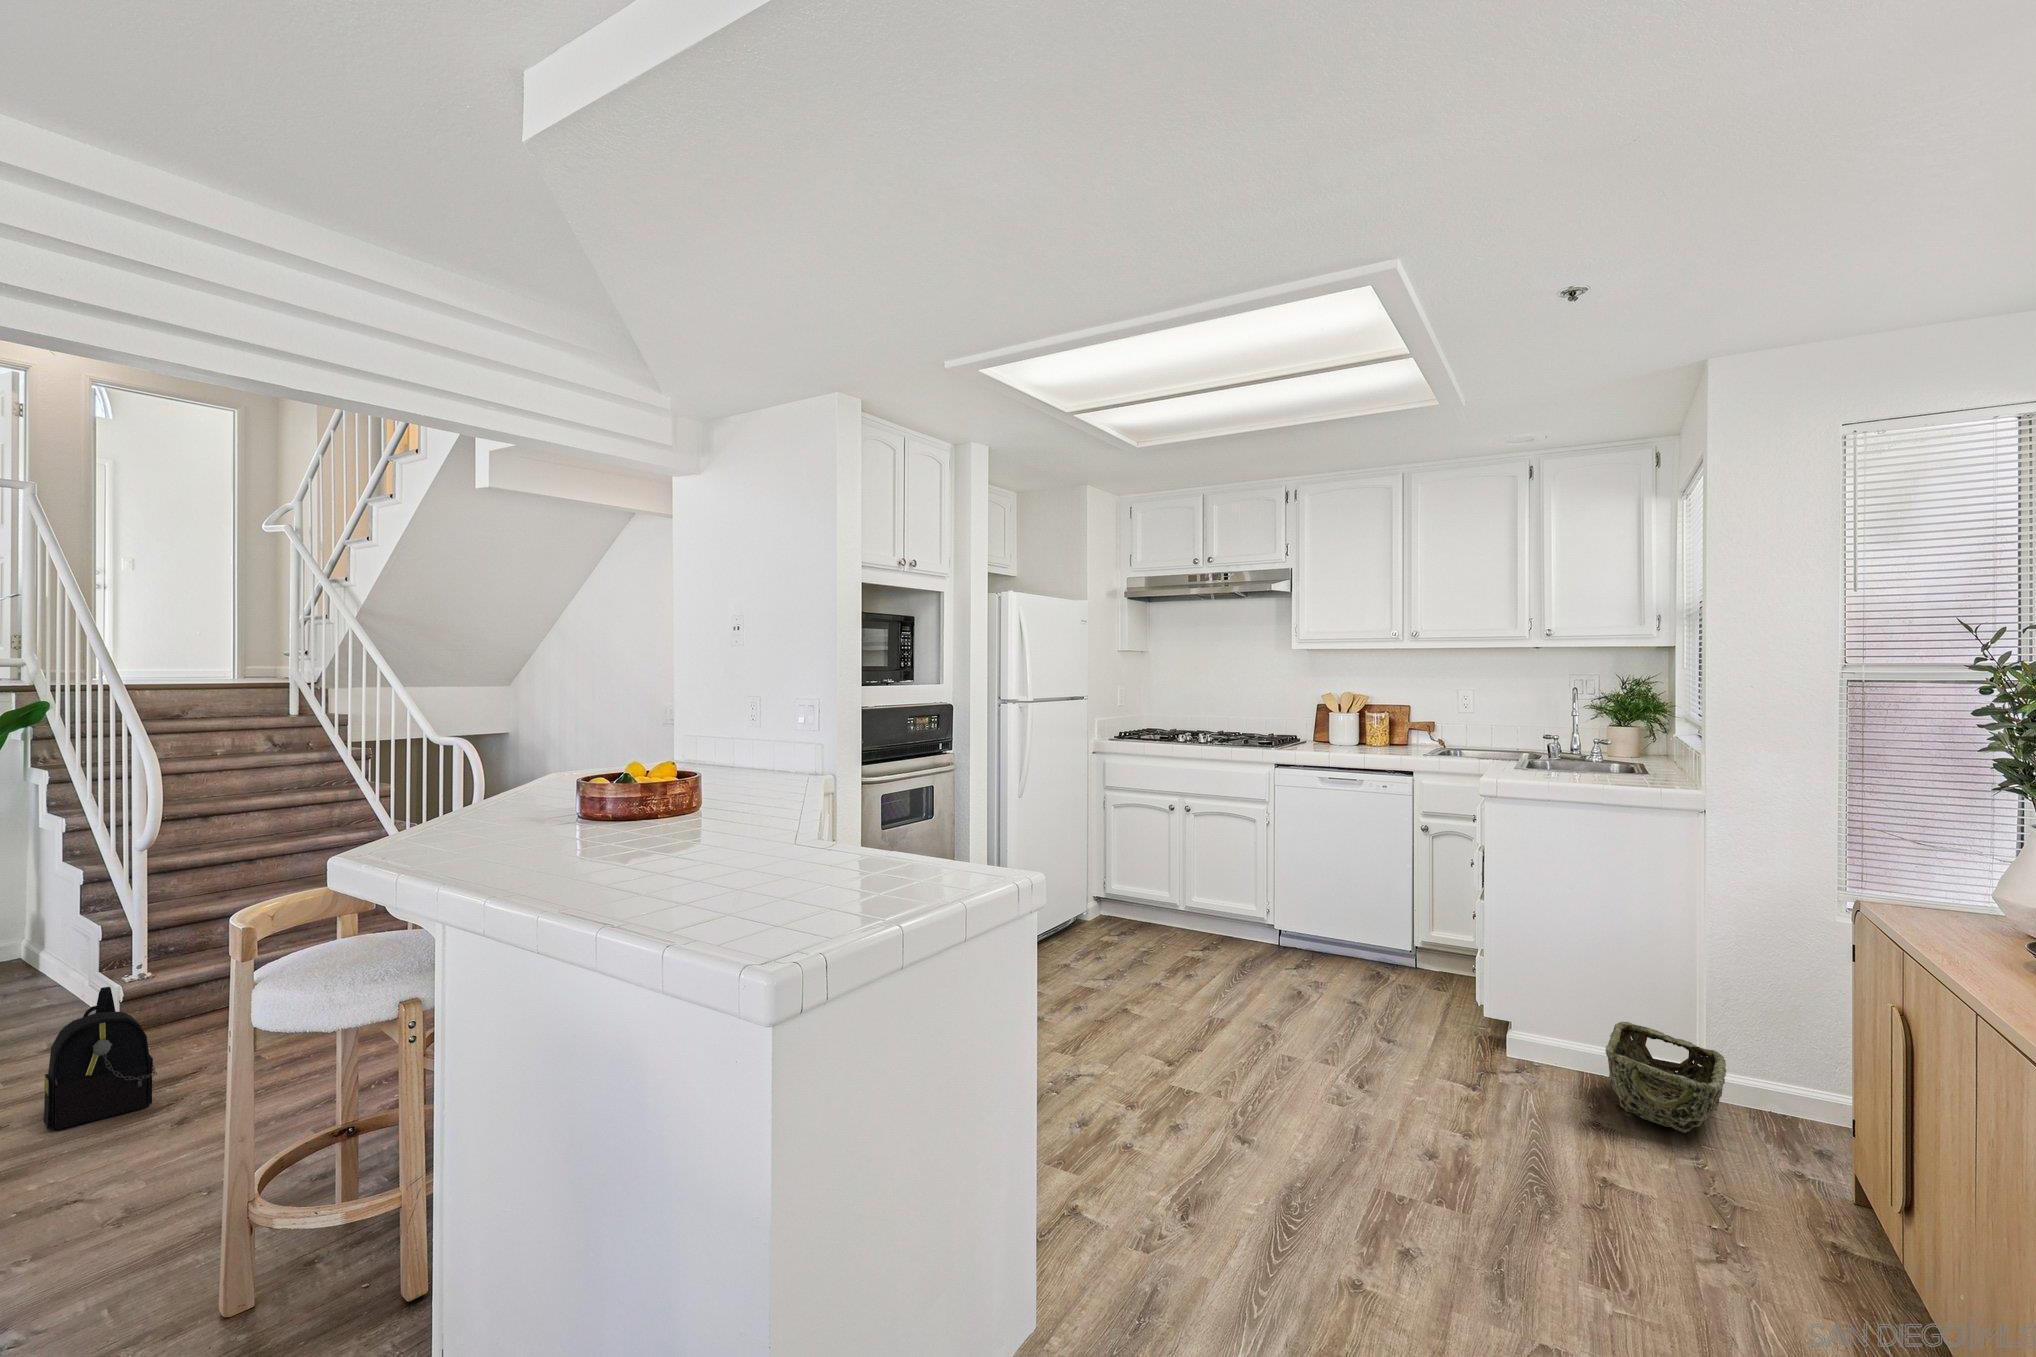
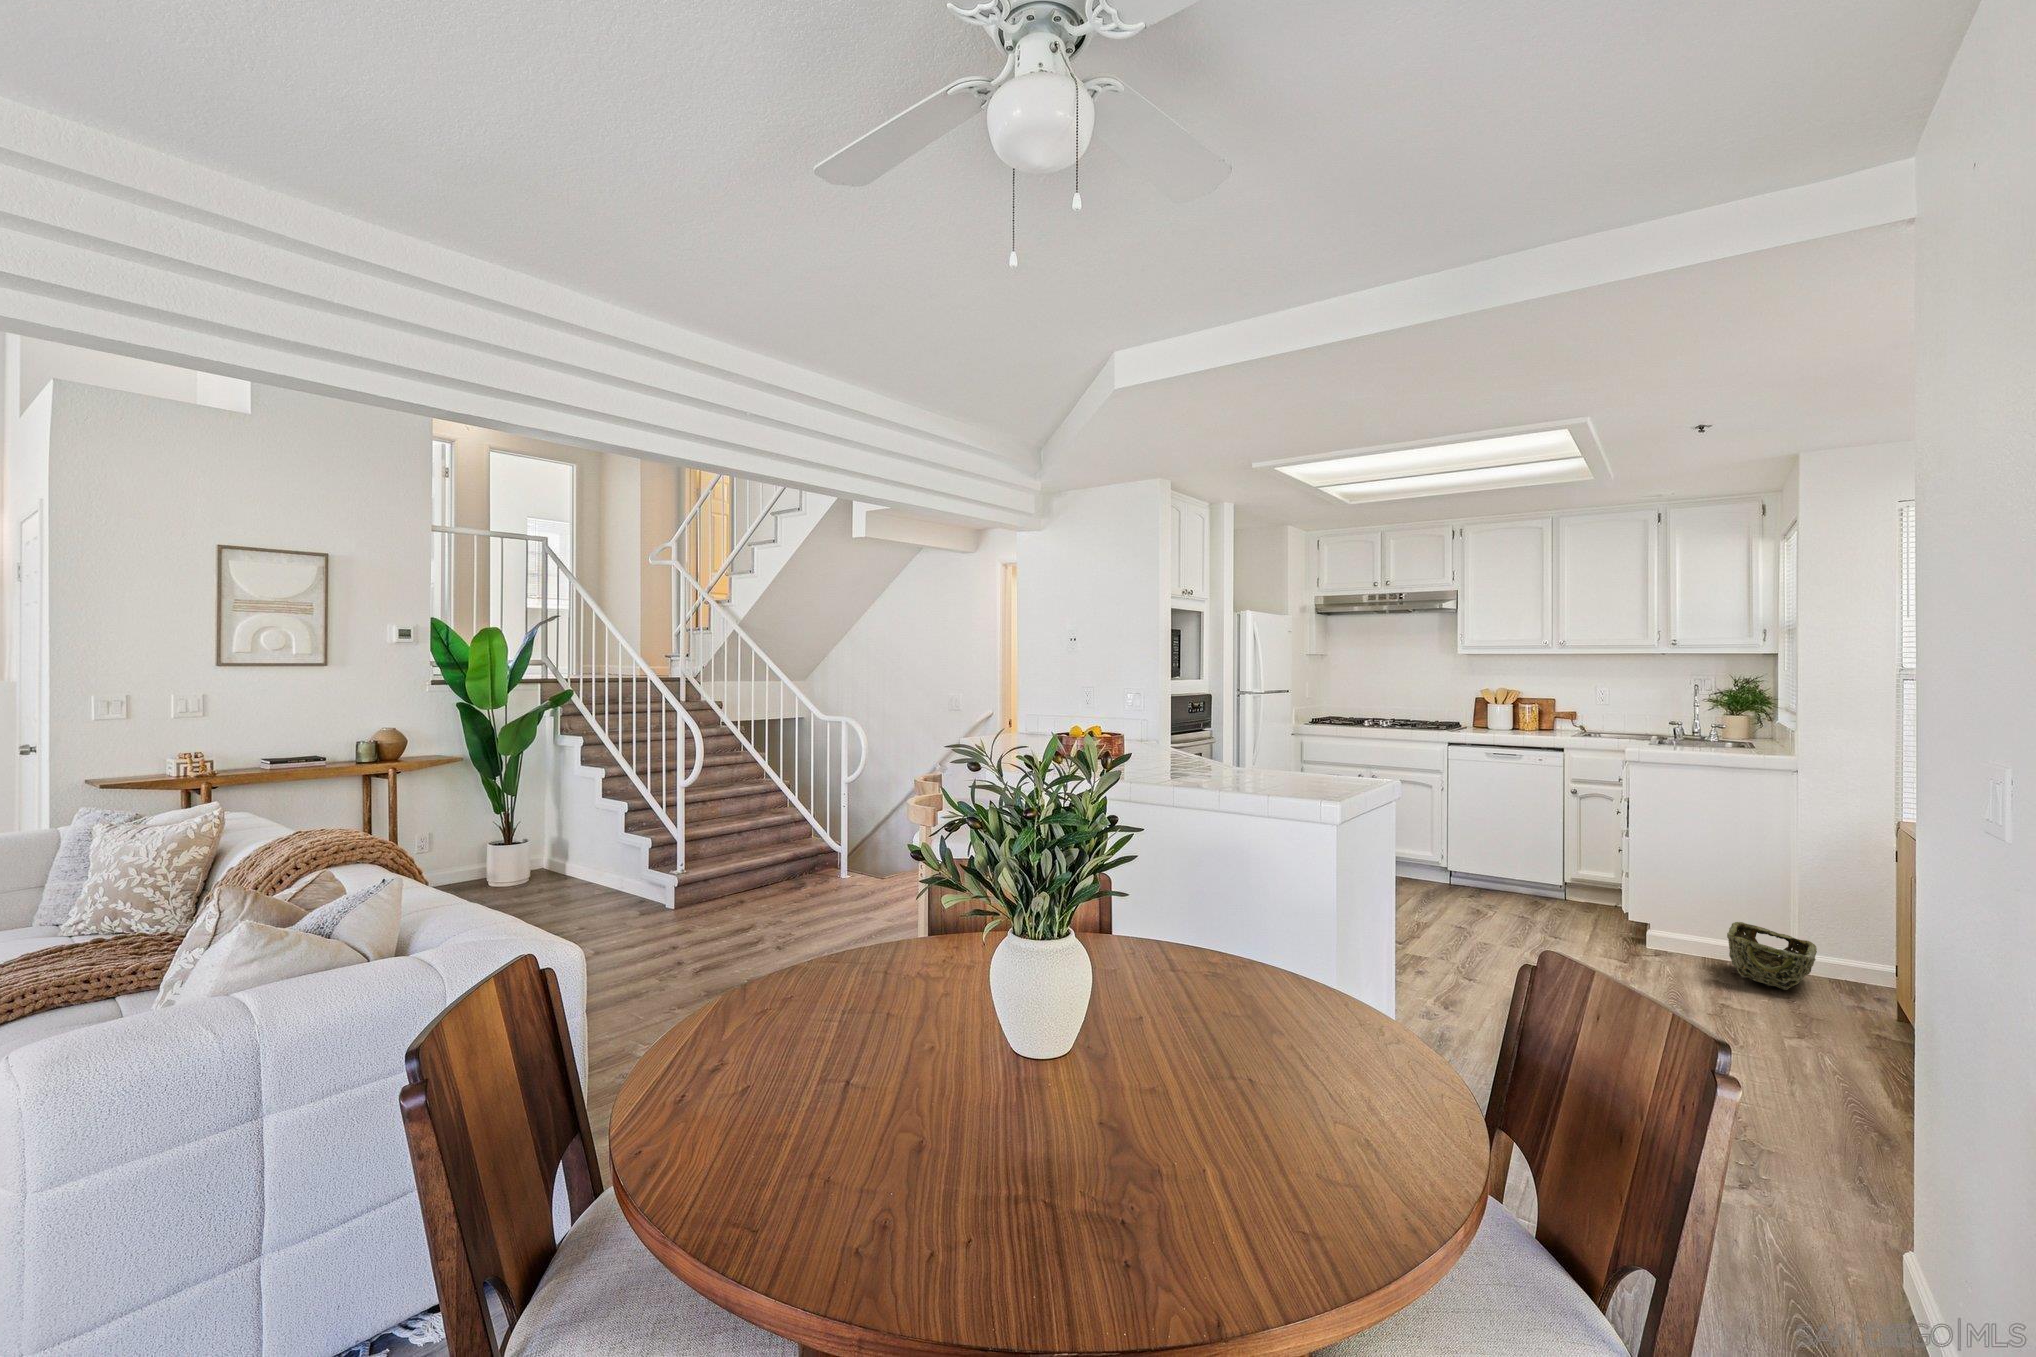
backpack: present [44,987,157,1130] -> none [688,868,751,952]

